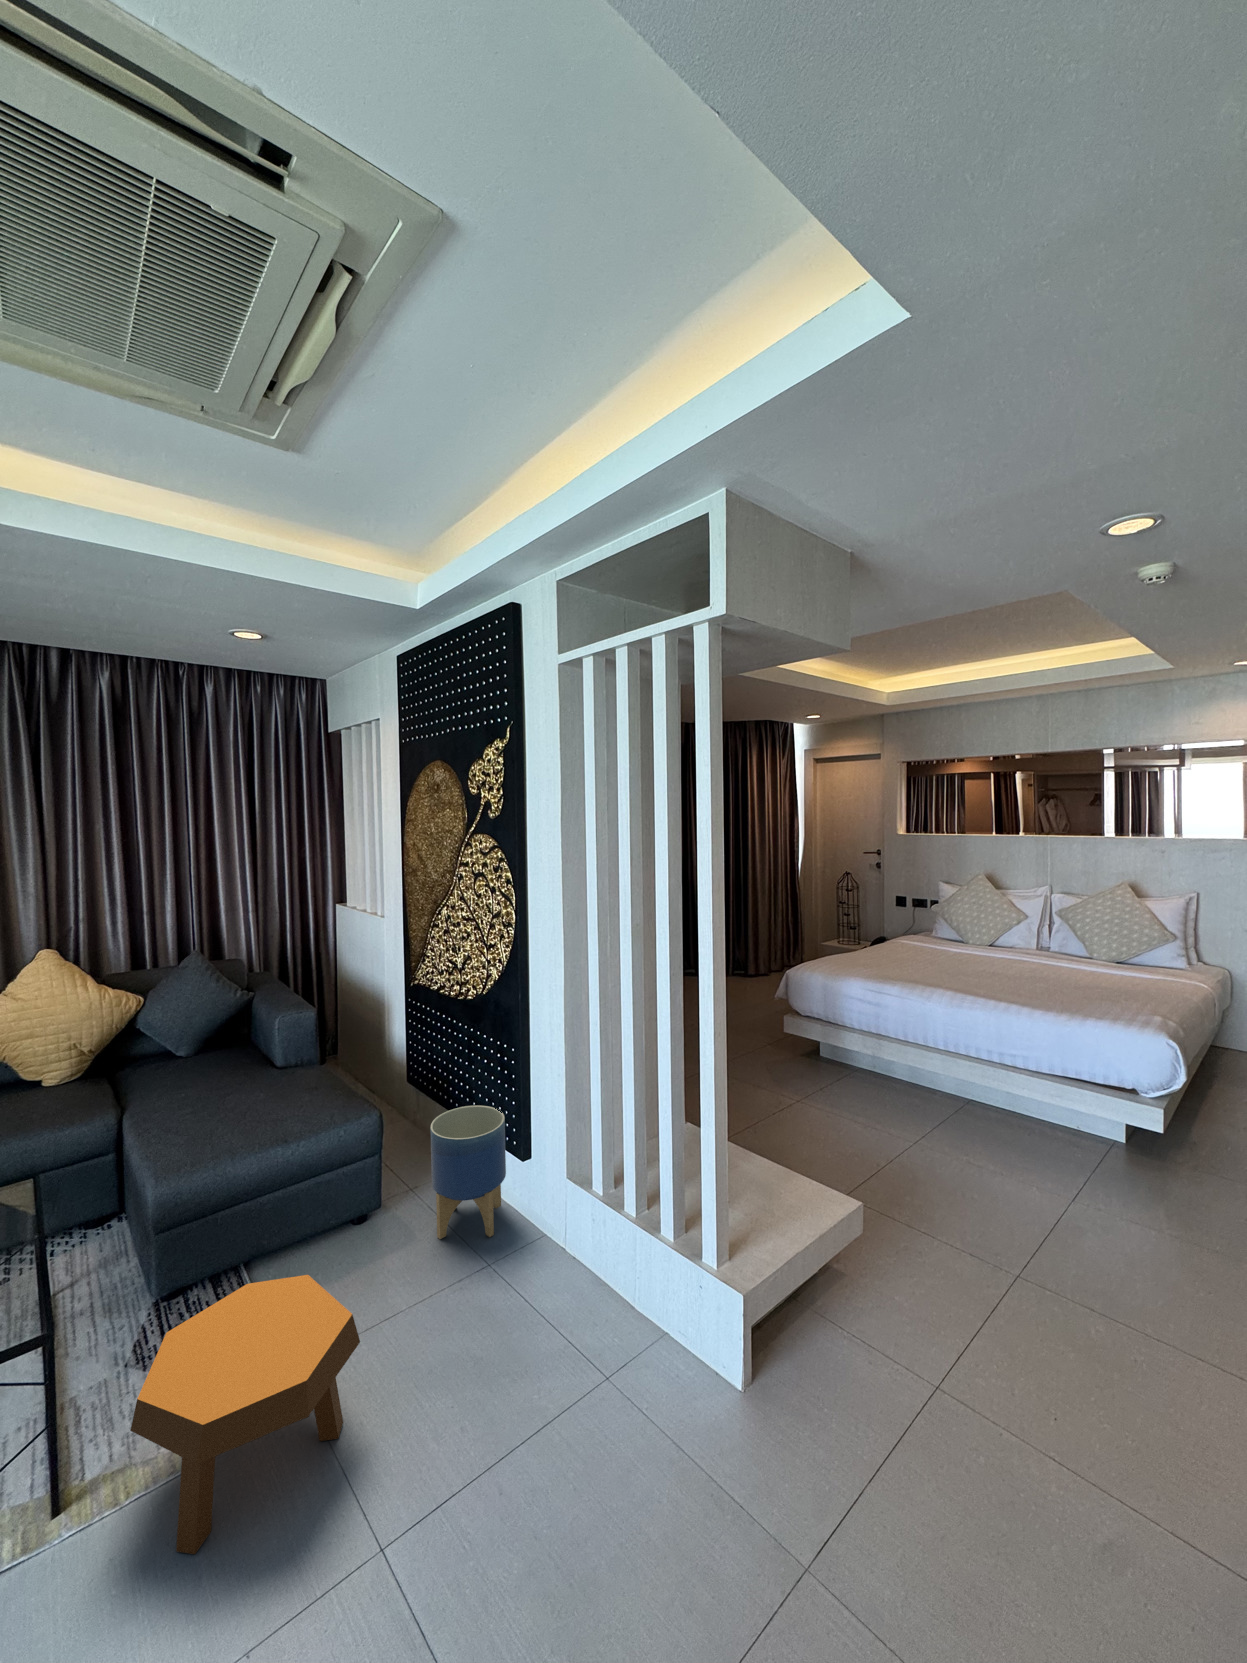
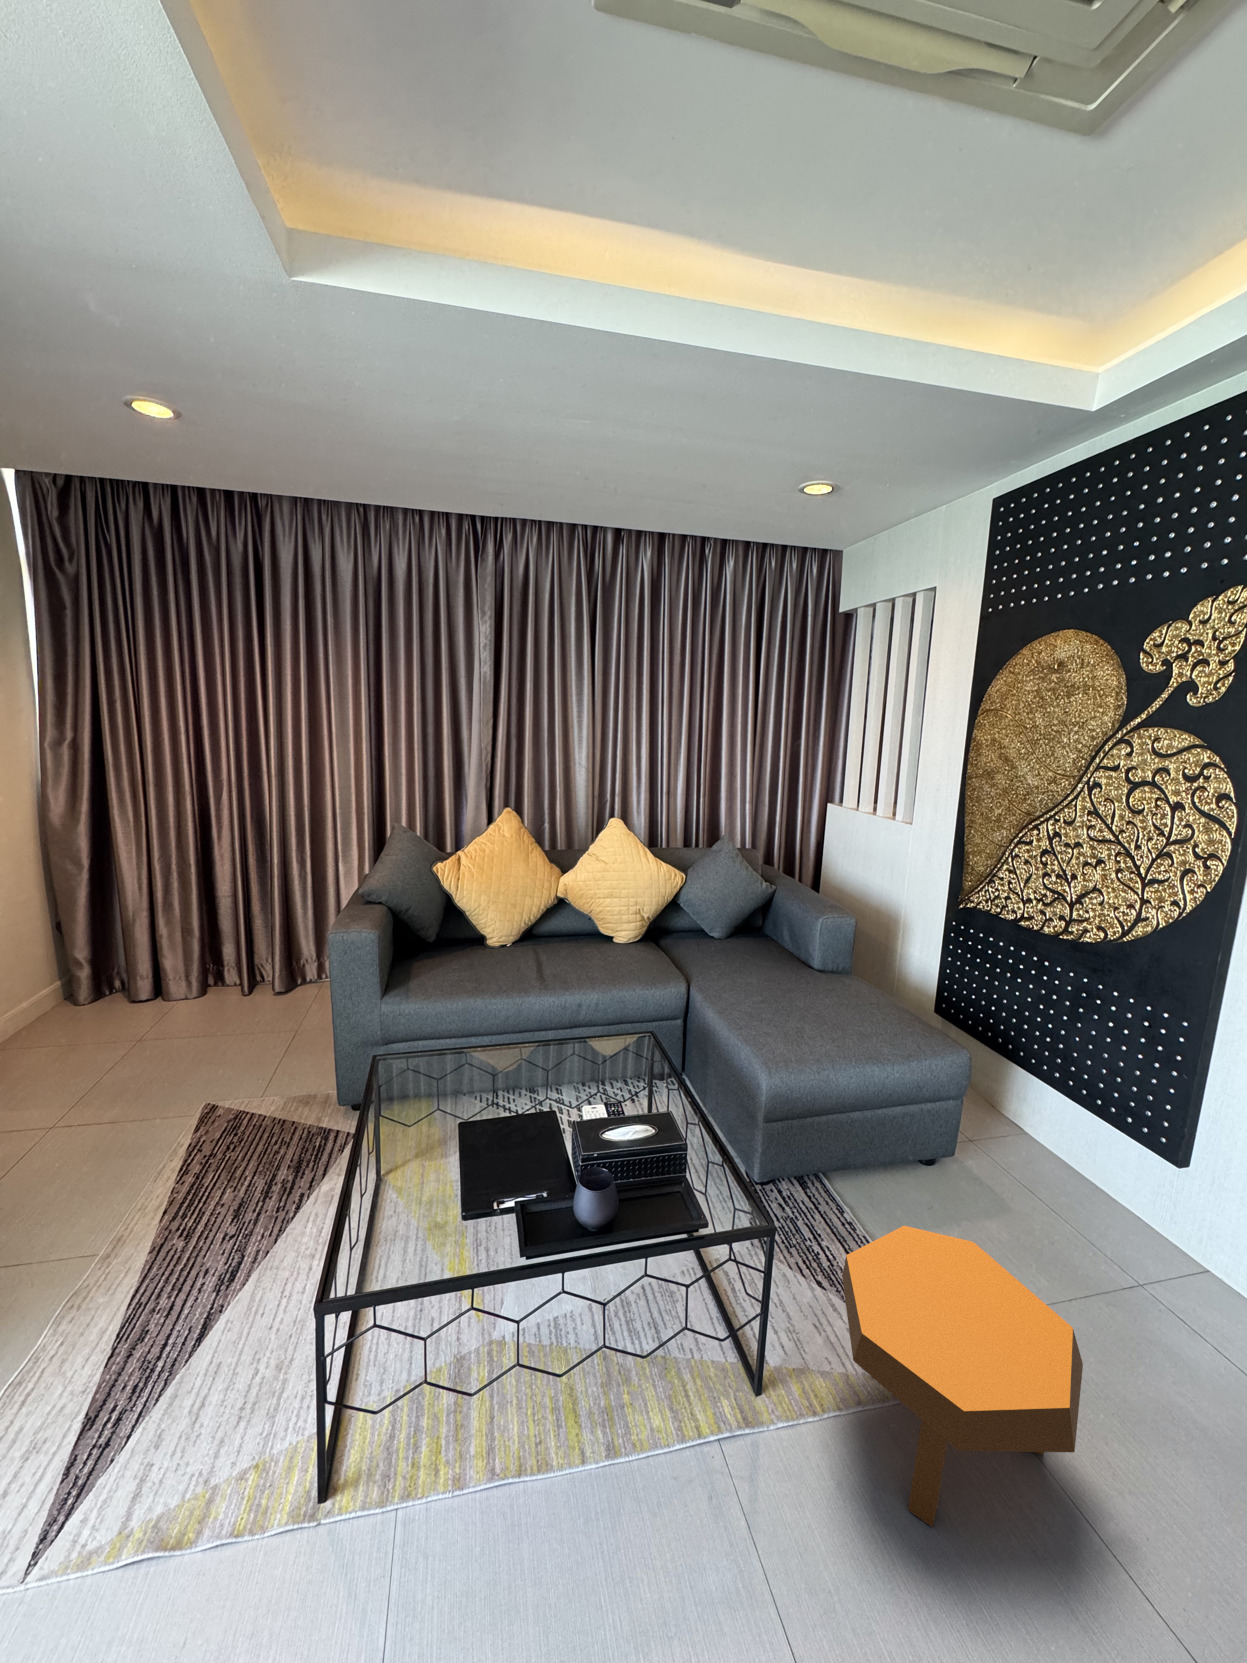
planter: present [430,1106,506,1239] -> none [1030,1075,1151,1245]

